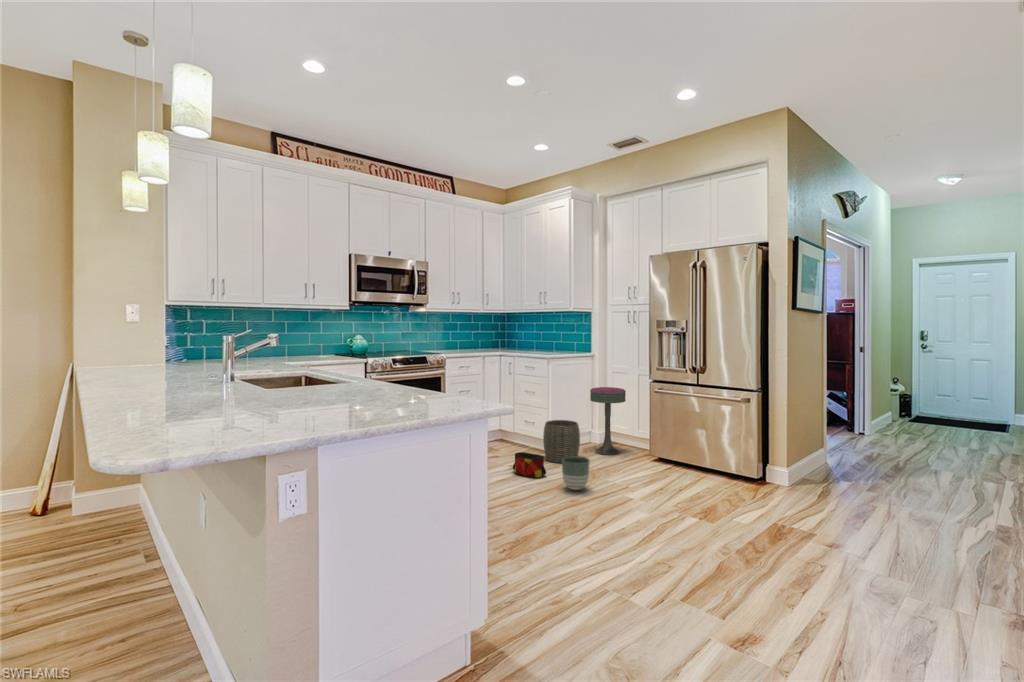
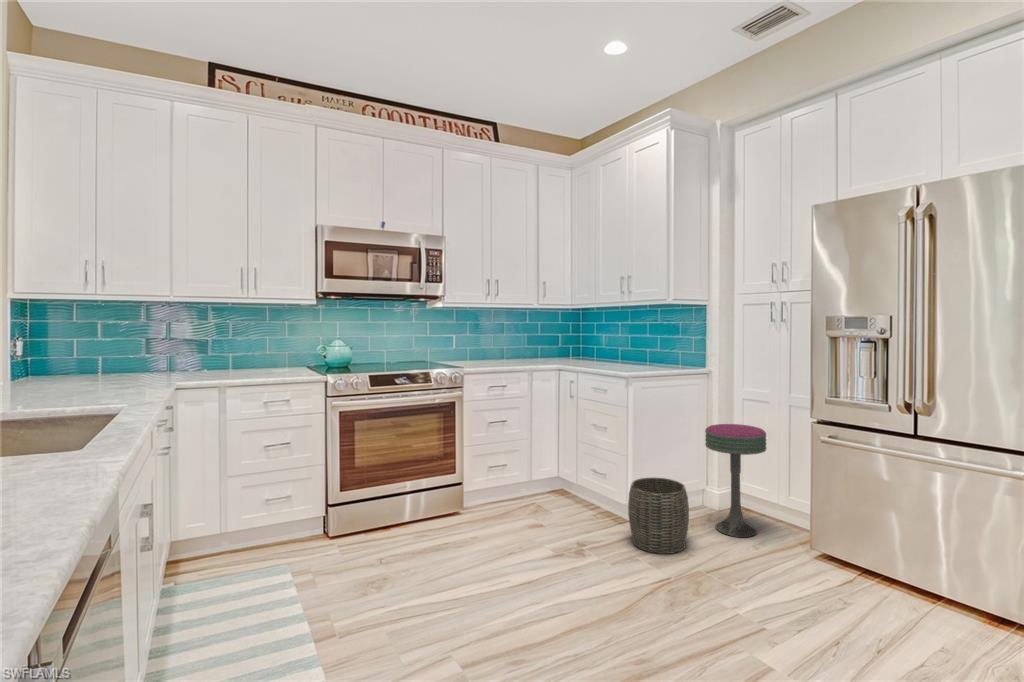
bag: present [513,452,546,478] -> none [575,540,630,592]
planter: present [562,456,590,490] -> none [655,566,708,636]

